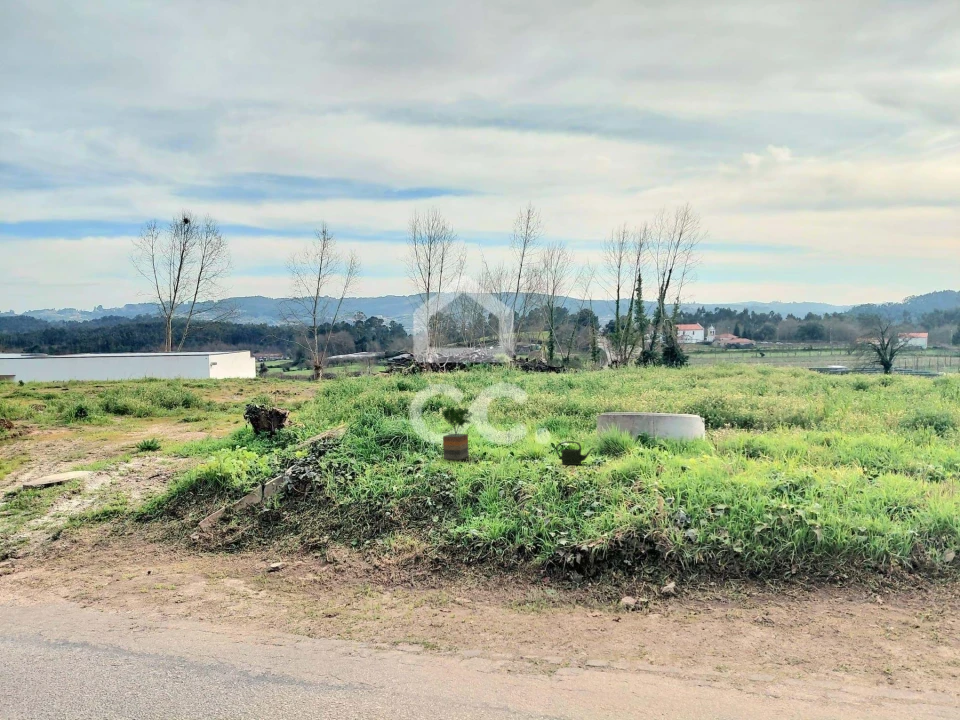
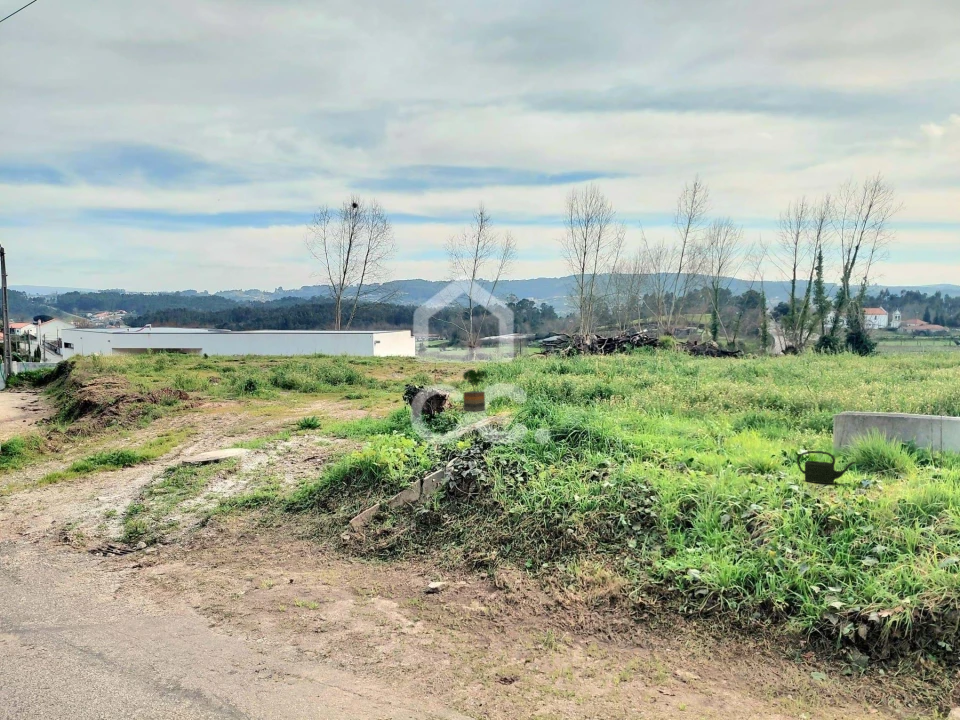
potted tree: present [442,407,472,460] -> present [463,369,488,411]

